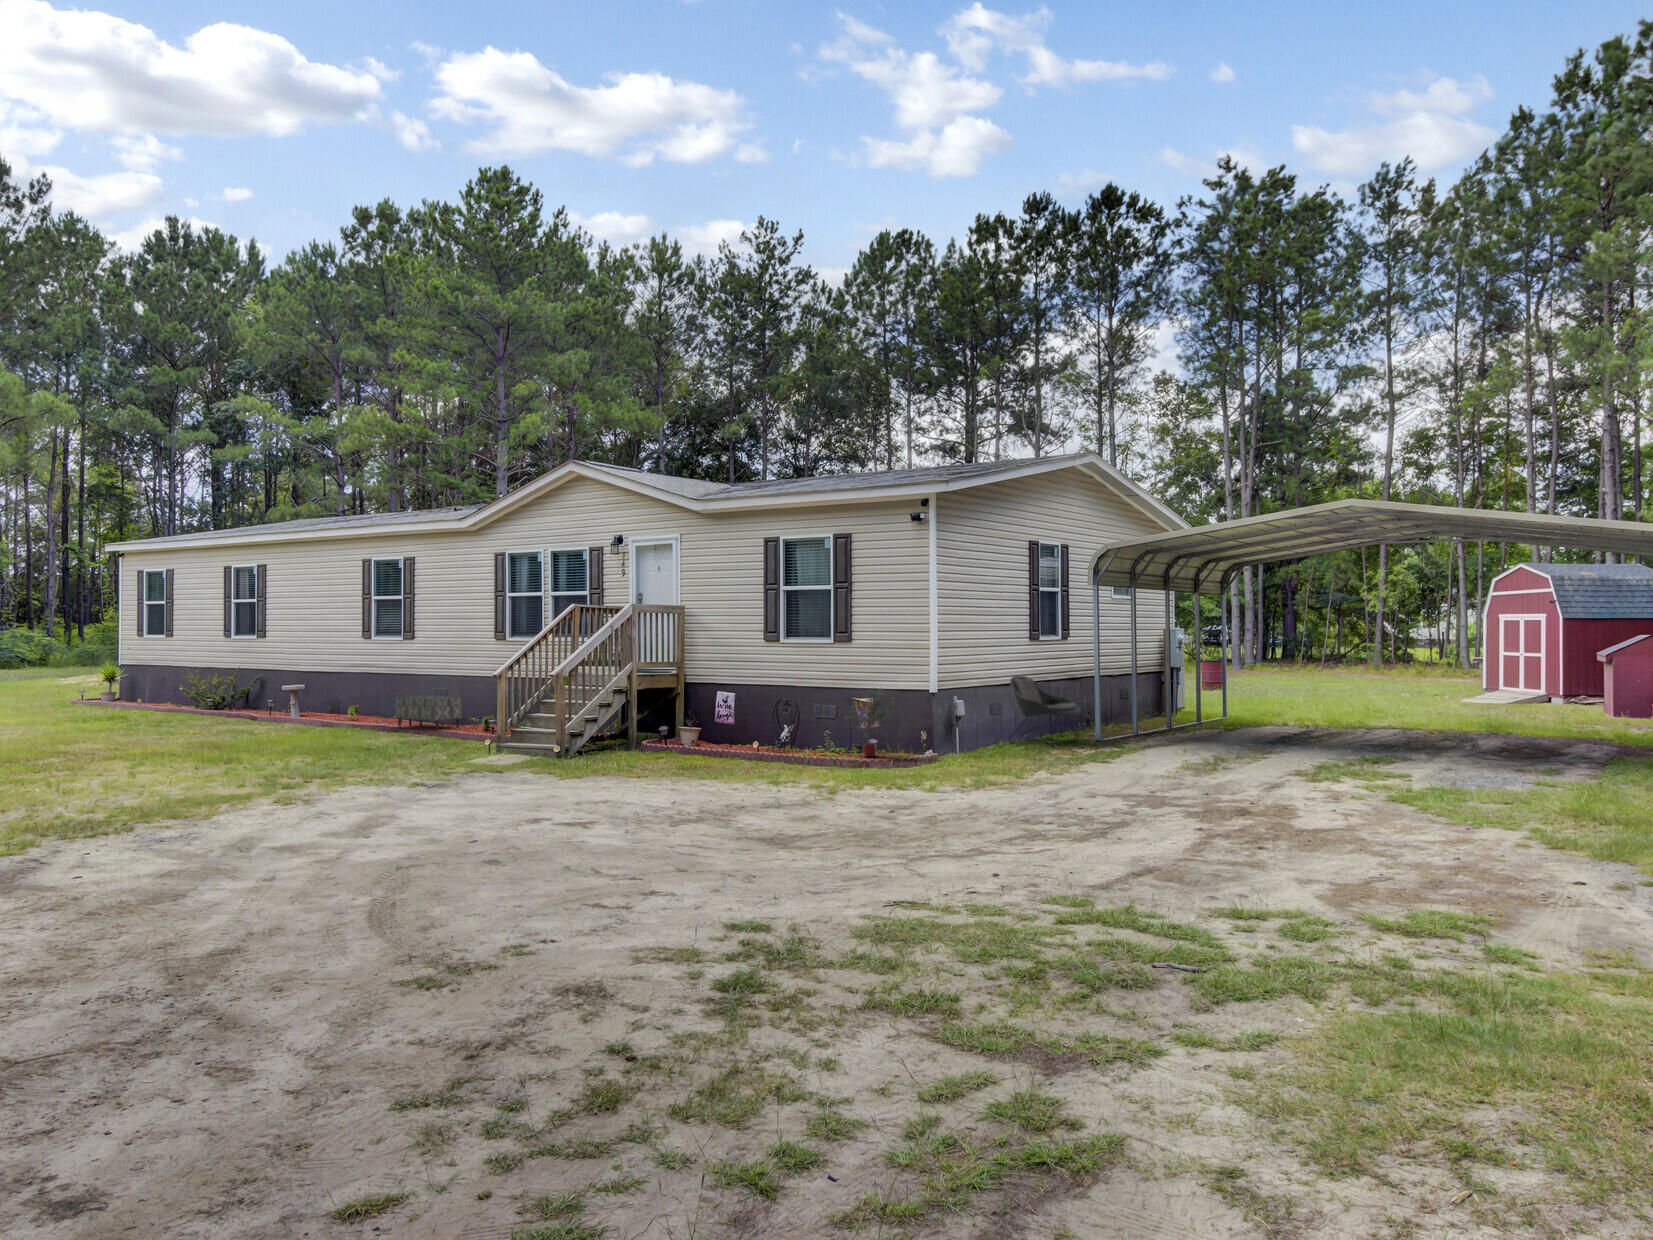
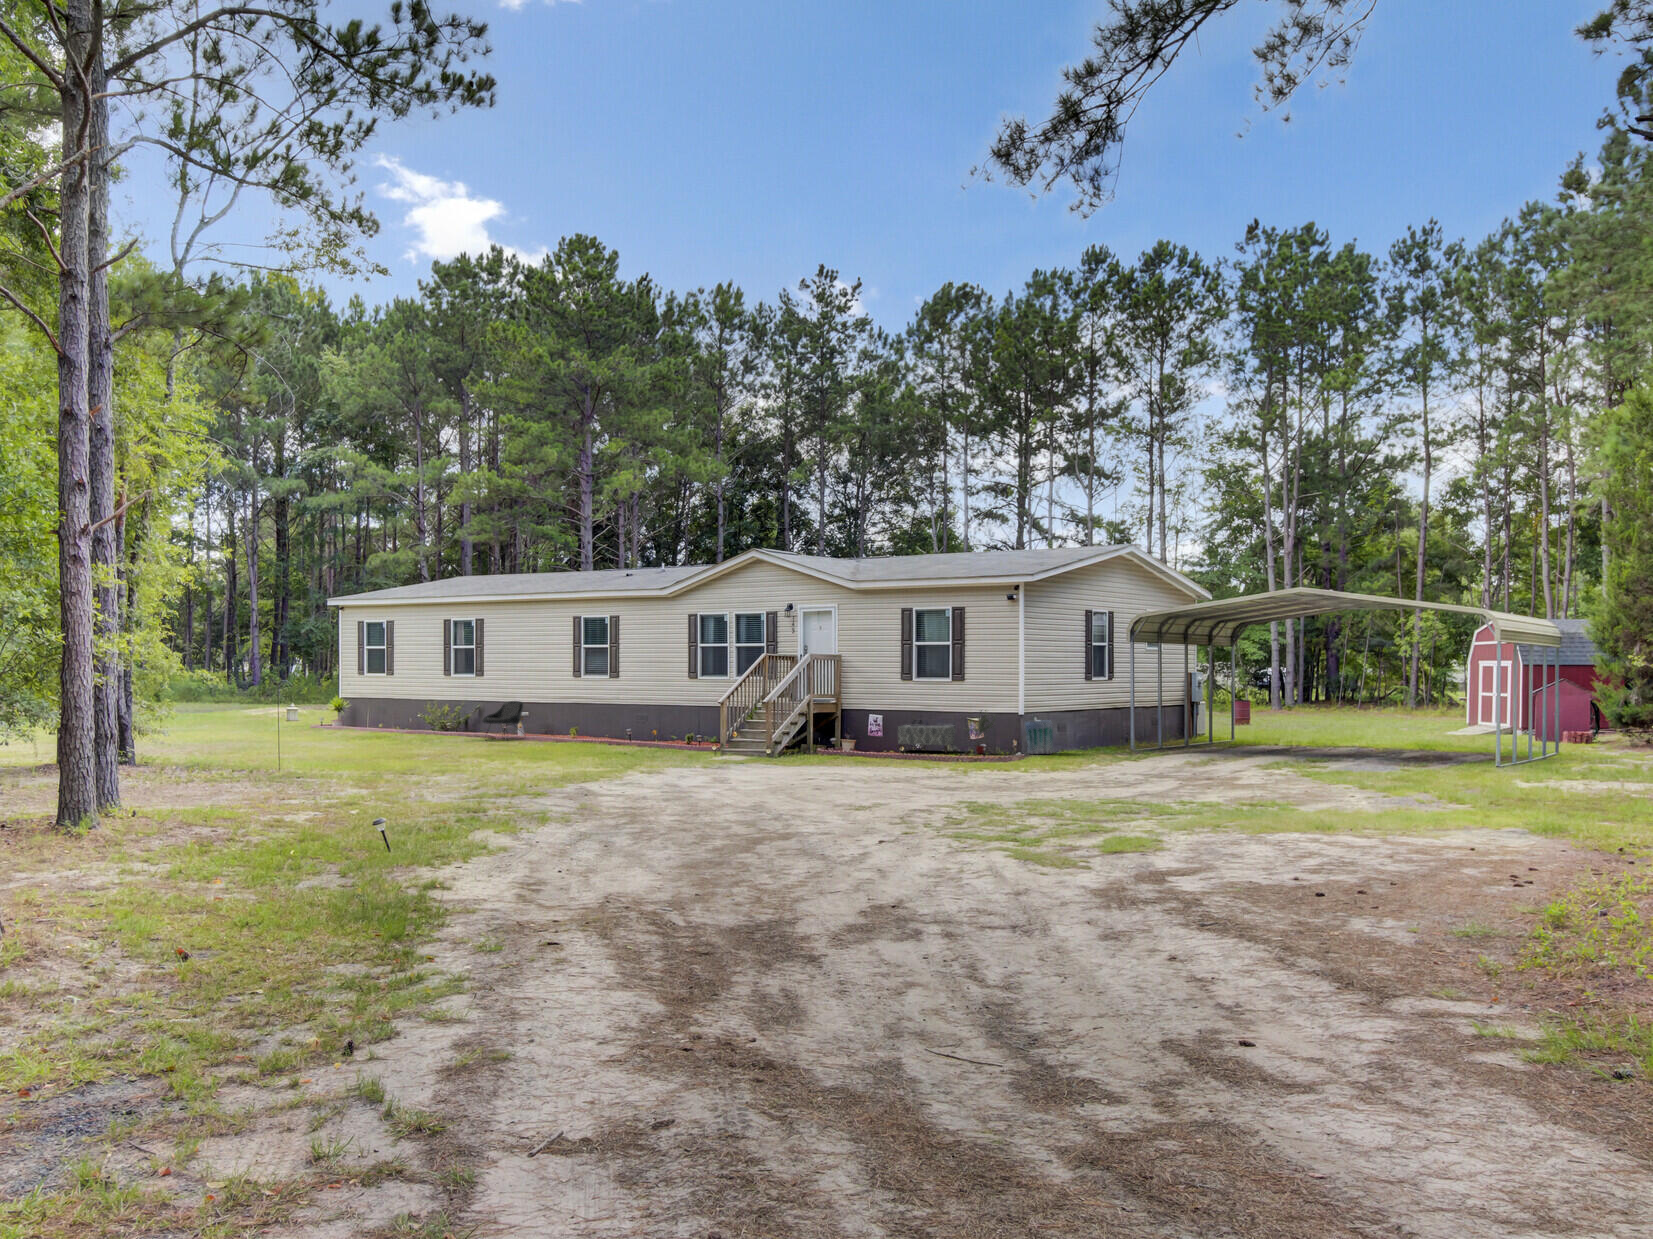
lounge chair: present [1010,676,1081,746] -> present [483,701,523,740]
bench: present [395,695,462,730] -> present [898,725,955,753]
trash can: none [940,704,984,760] -> present [1025,720,1053,754]

